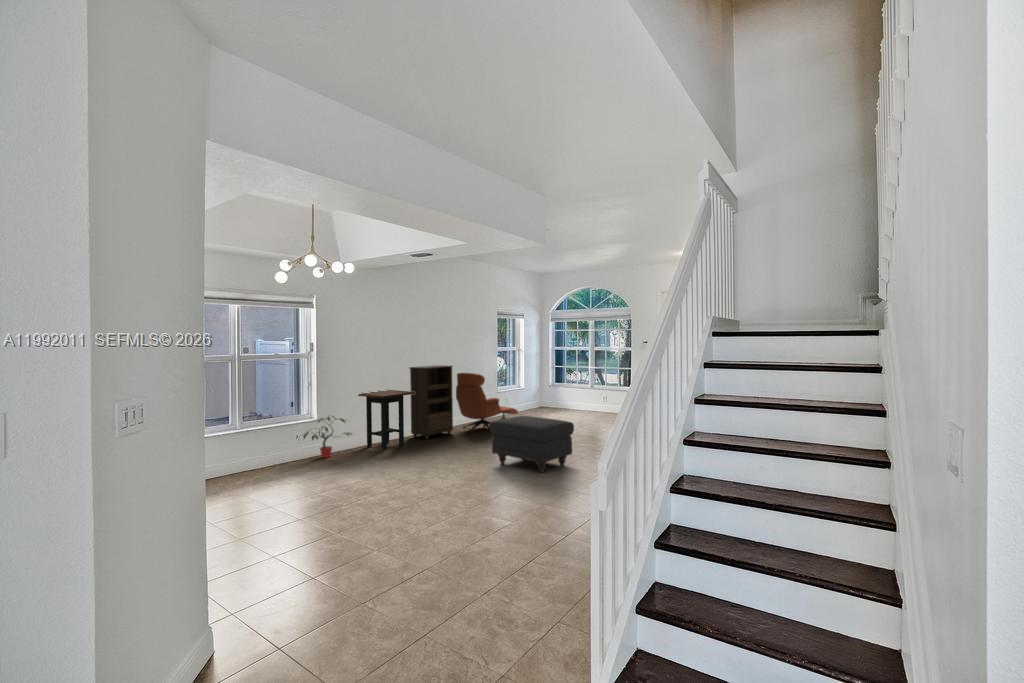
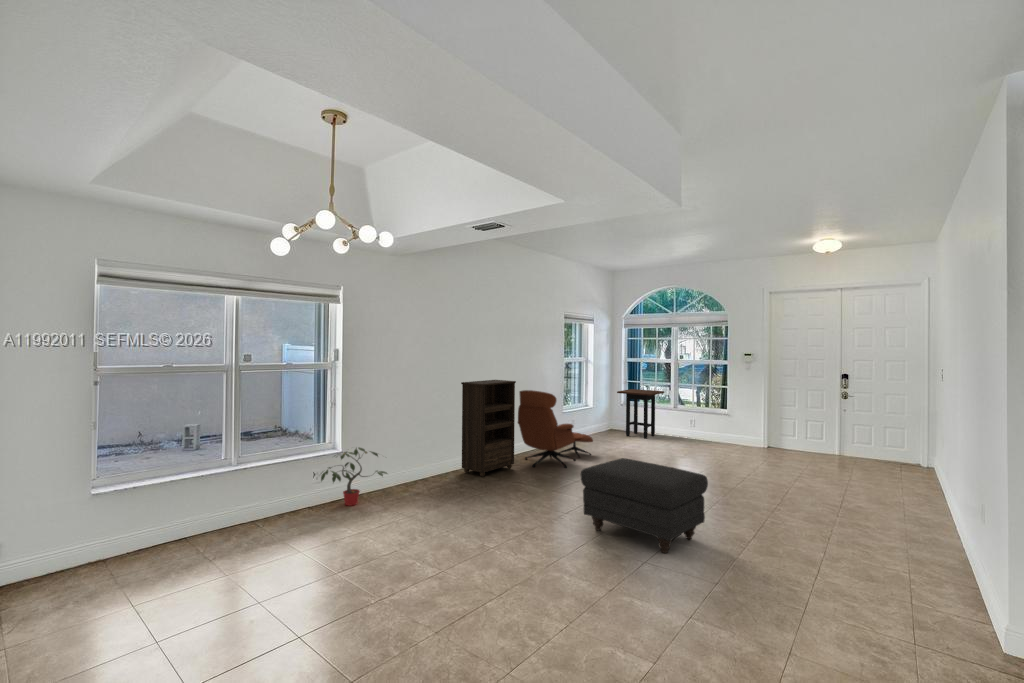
side table: present [358,390,415,450] -> present [617,389,664,439]

